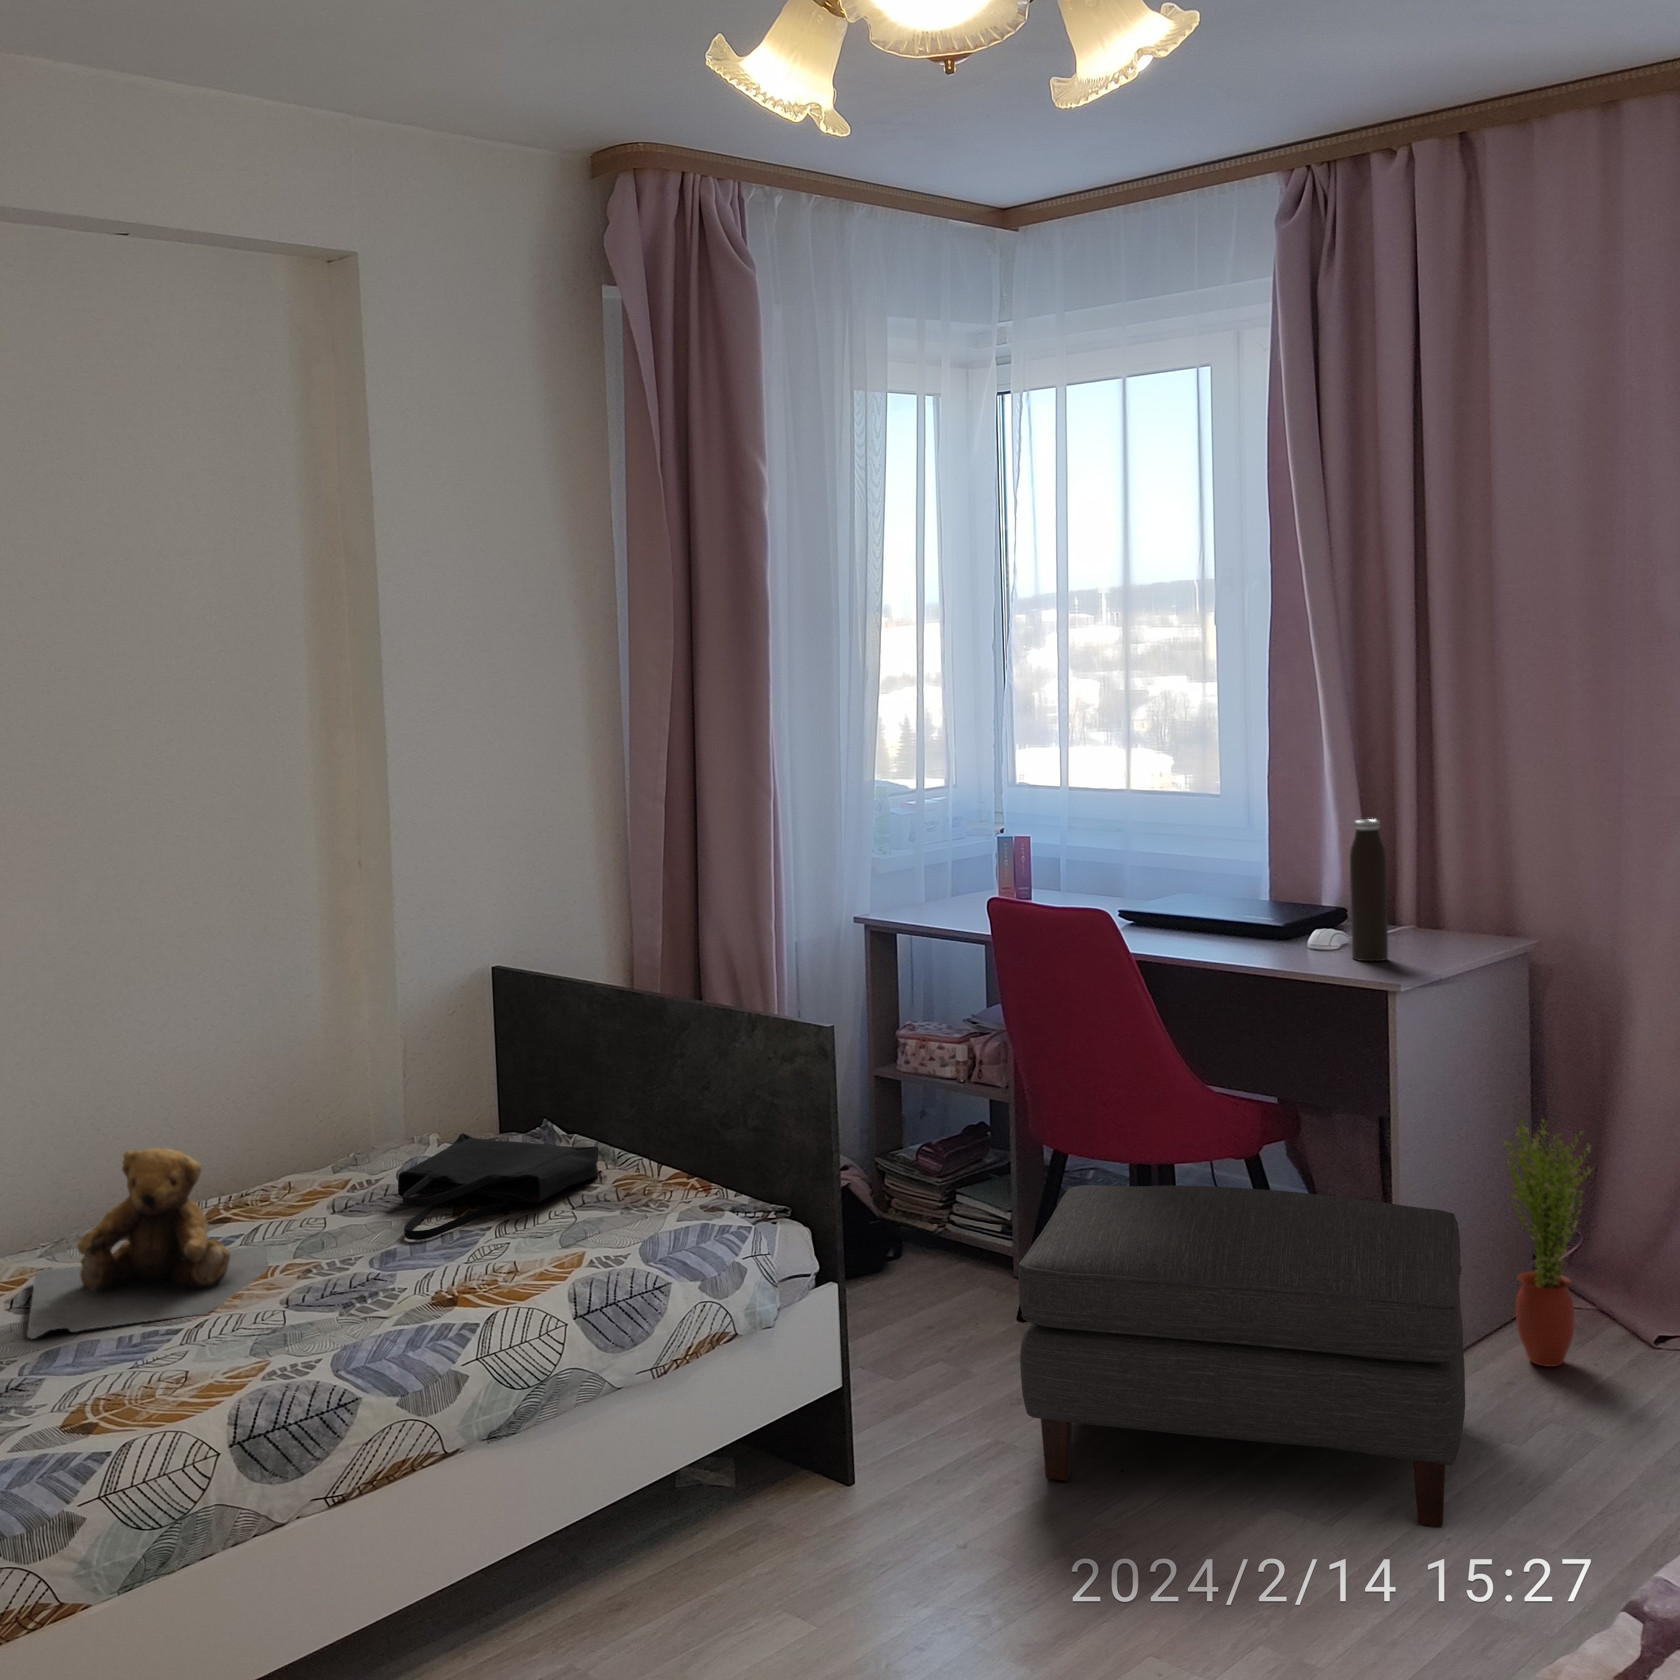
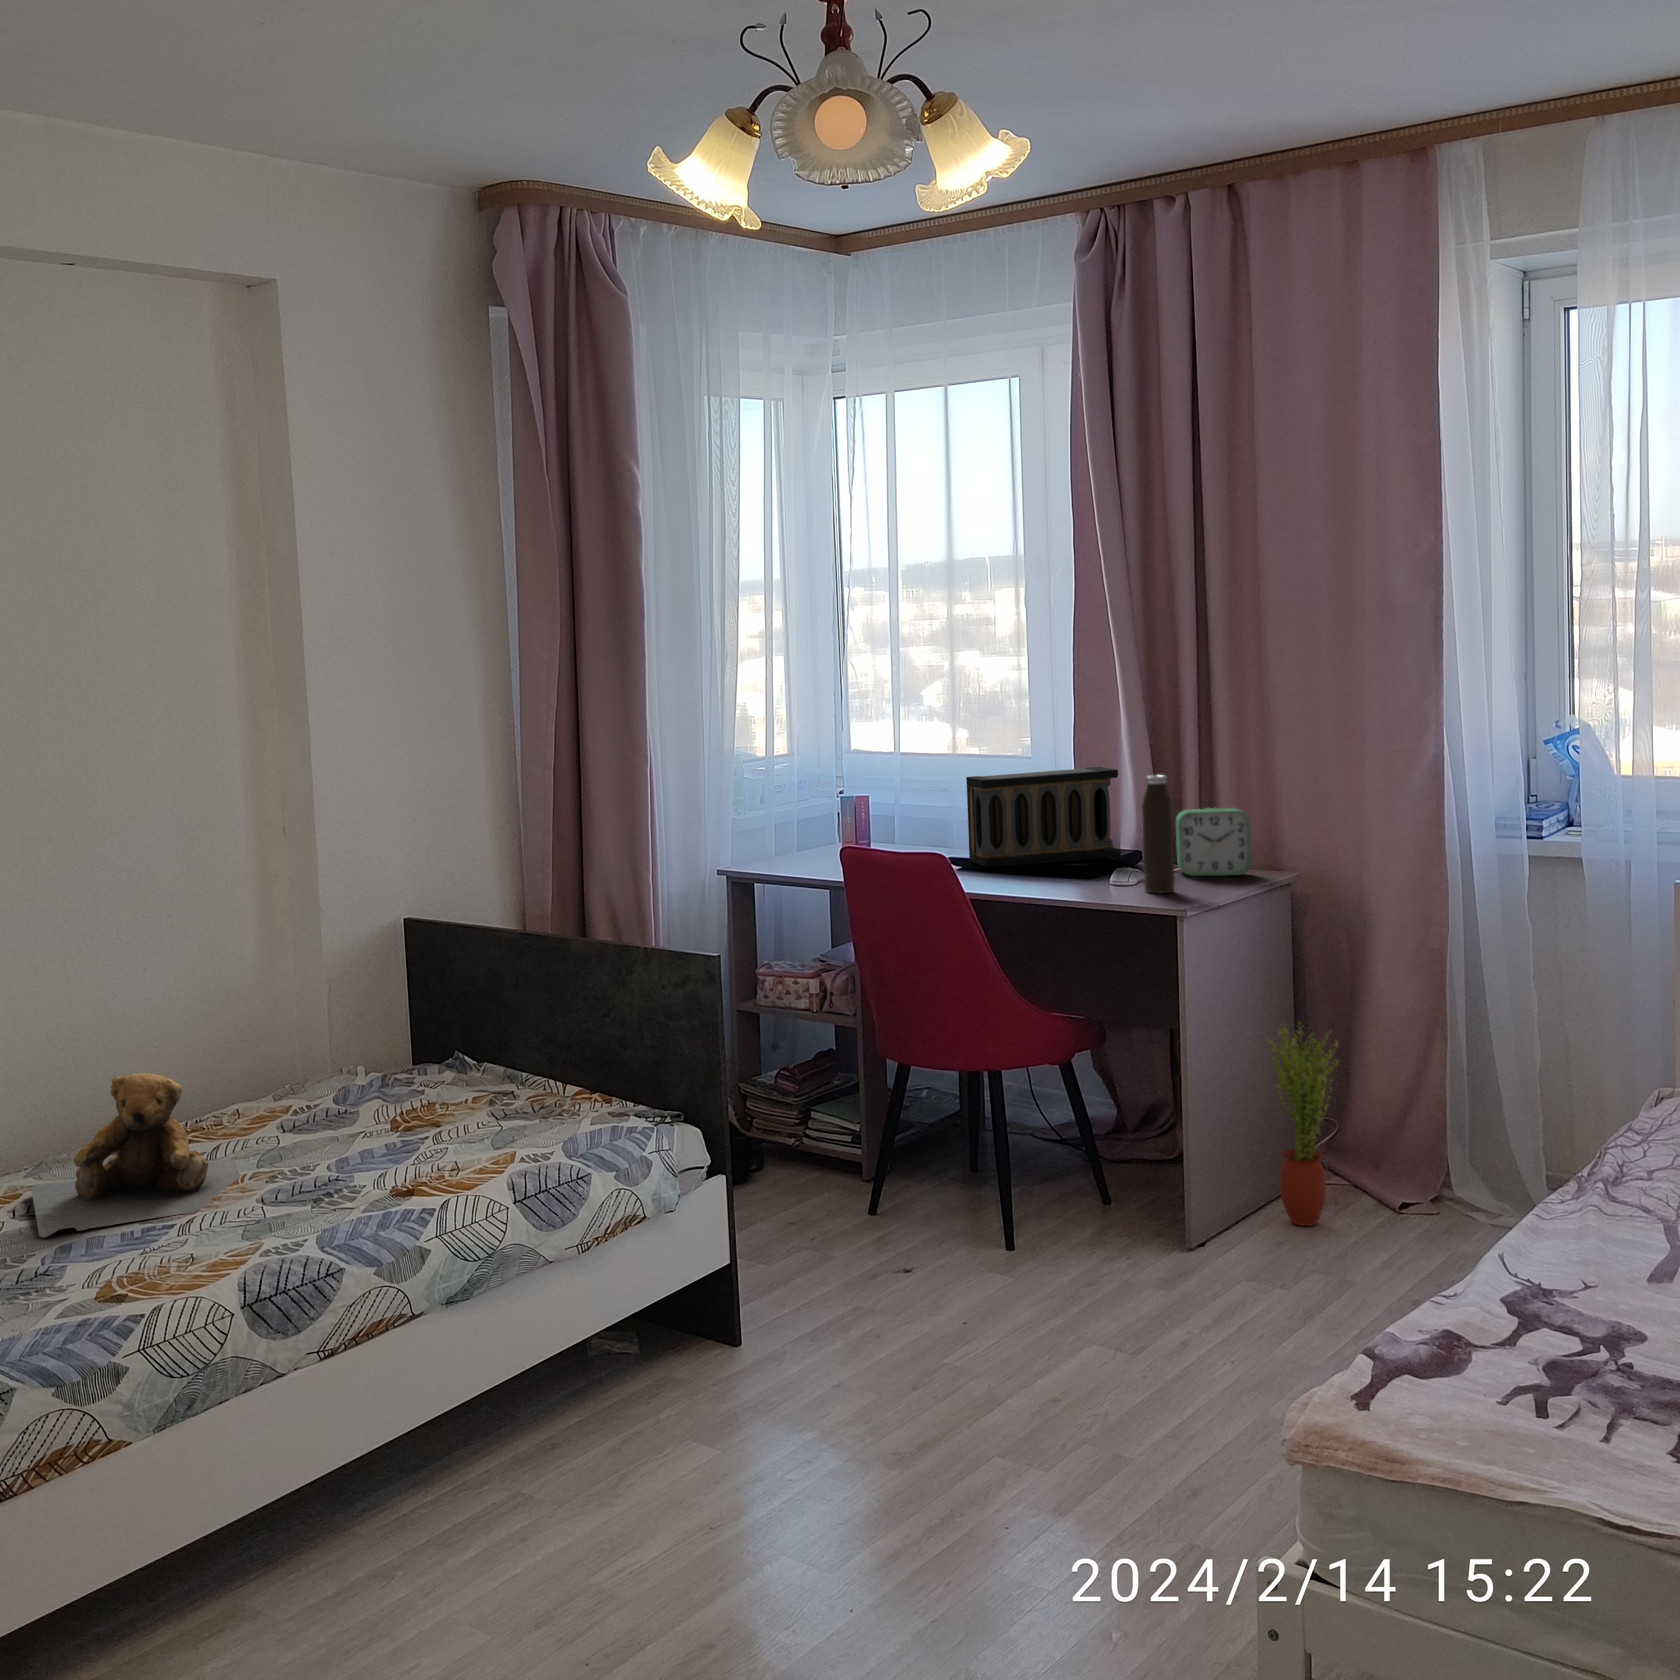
speaker: none [1142,806,1326,923] -> present [966,767,1121,867]
alarm clock: none [1393,859,1485,939] -> present [1176,808,1252,876]
tote bag: present [398,1133,599,1240] -> none [342,1061,515,1148]
ottoman: present [1019,1185,1465,1527] -> none [878,1089,1240,1348]

